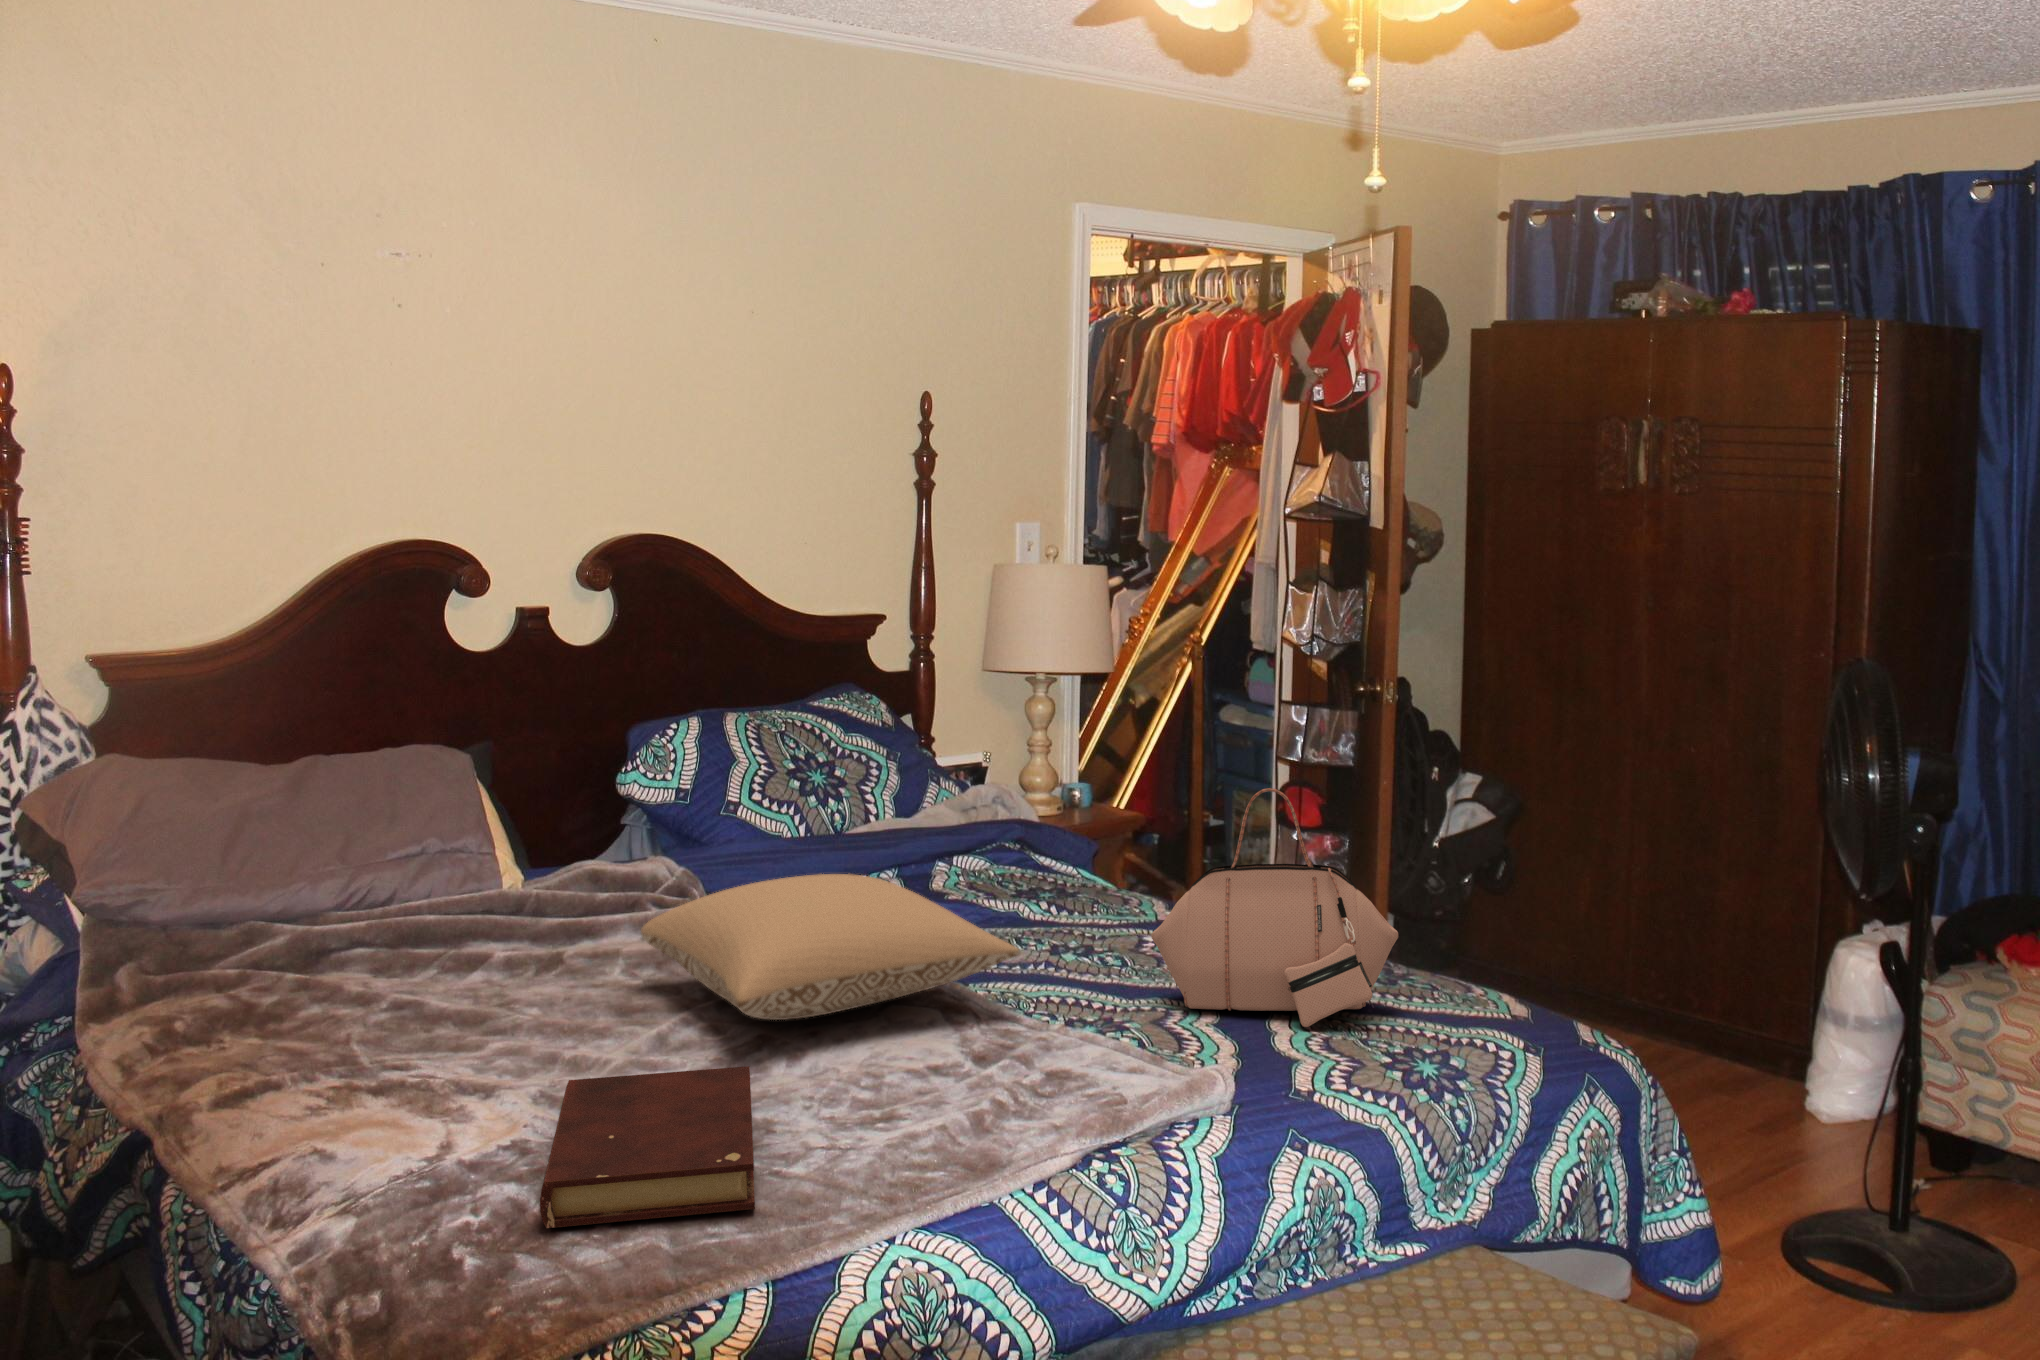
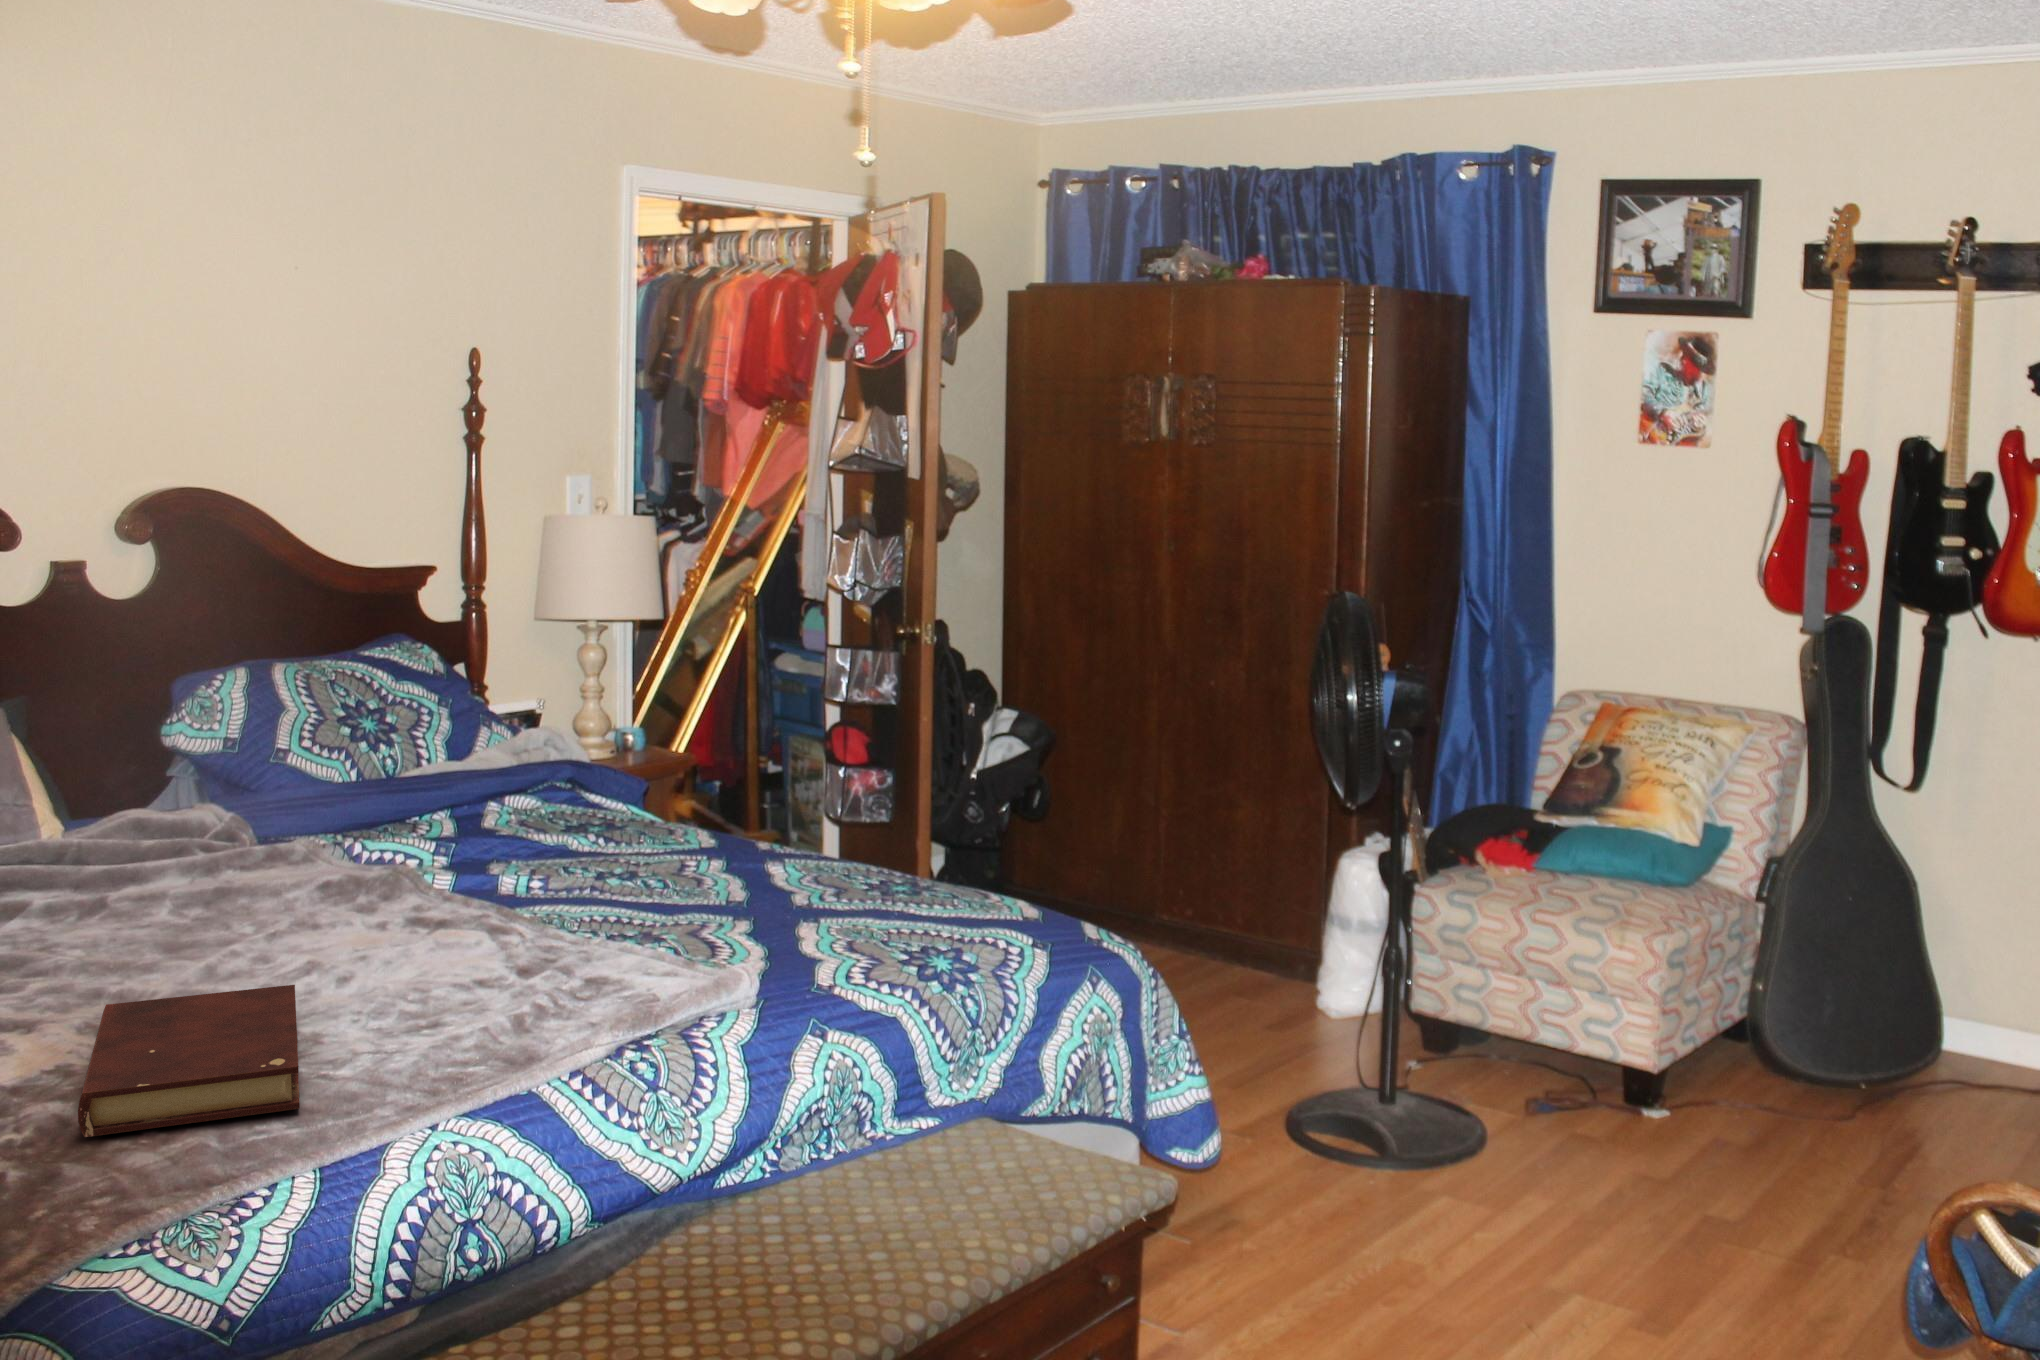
handbag: present [1151,788,1398,1027] -> none [693,721,919,933]
pillow: present [641,874,1019,1020] -> none [181,809,566,944]

